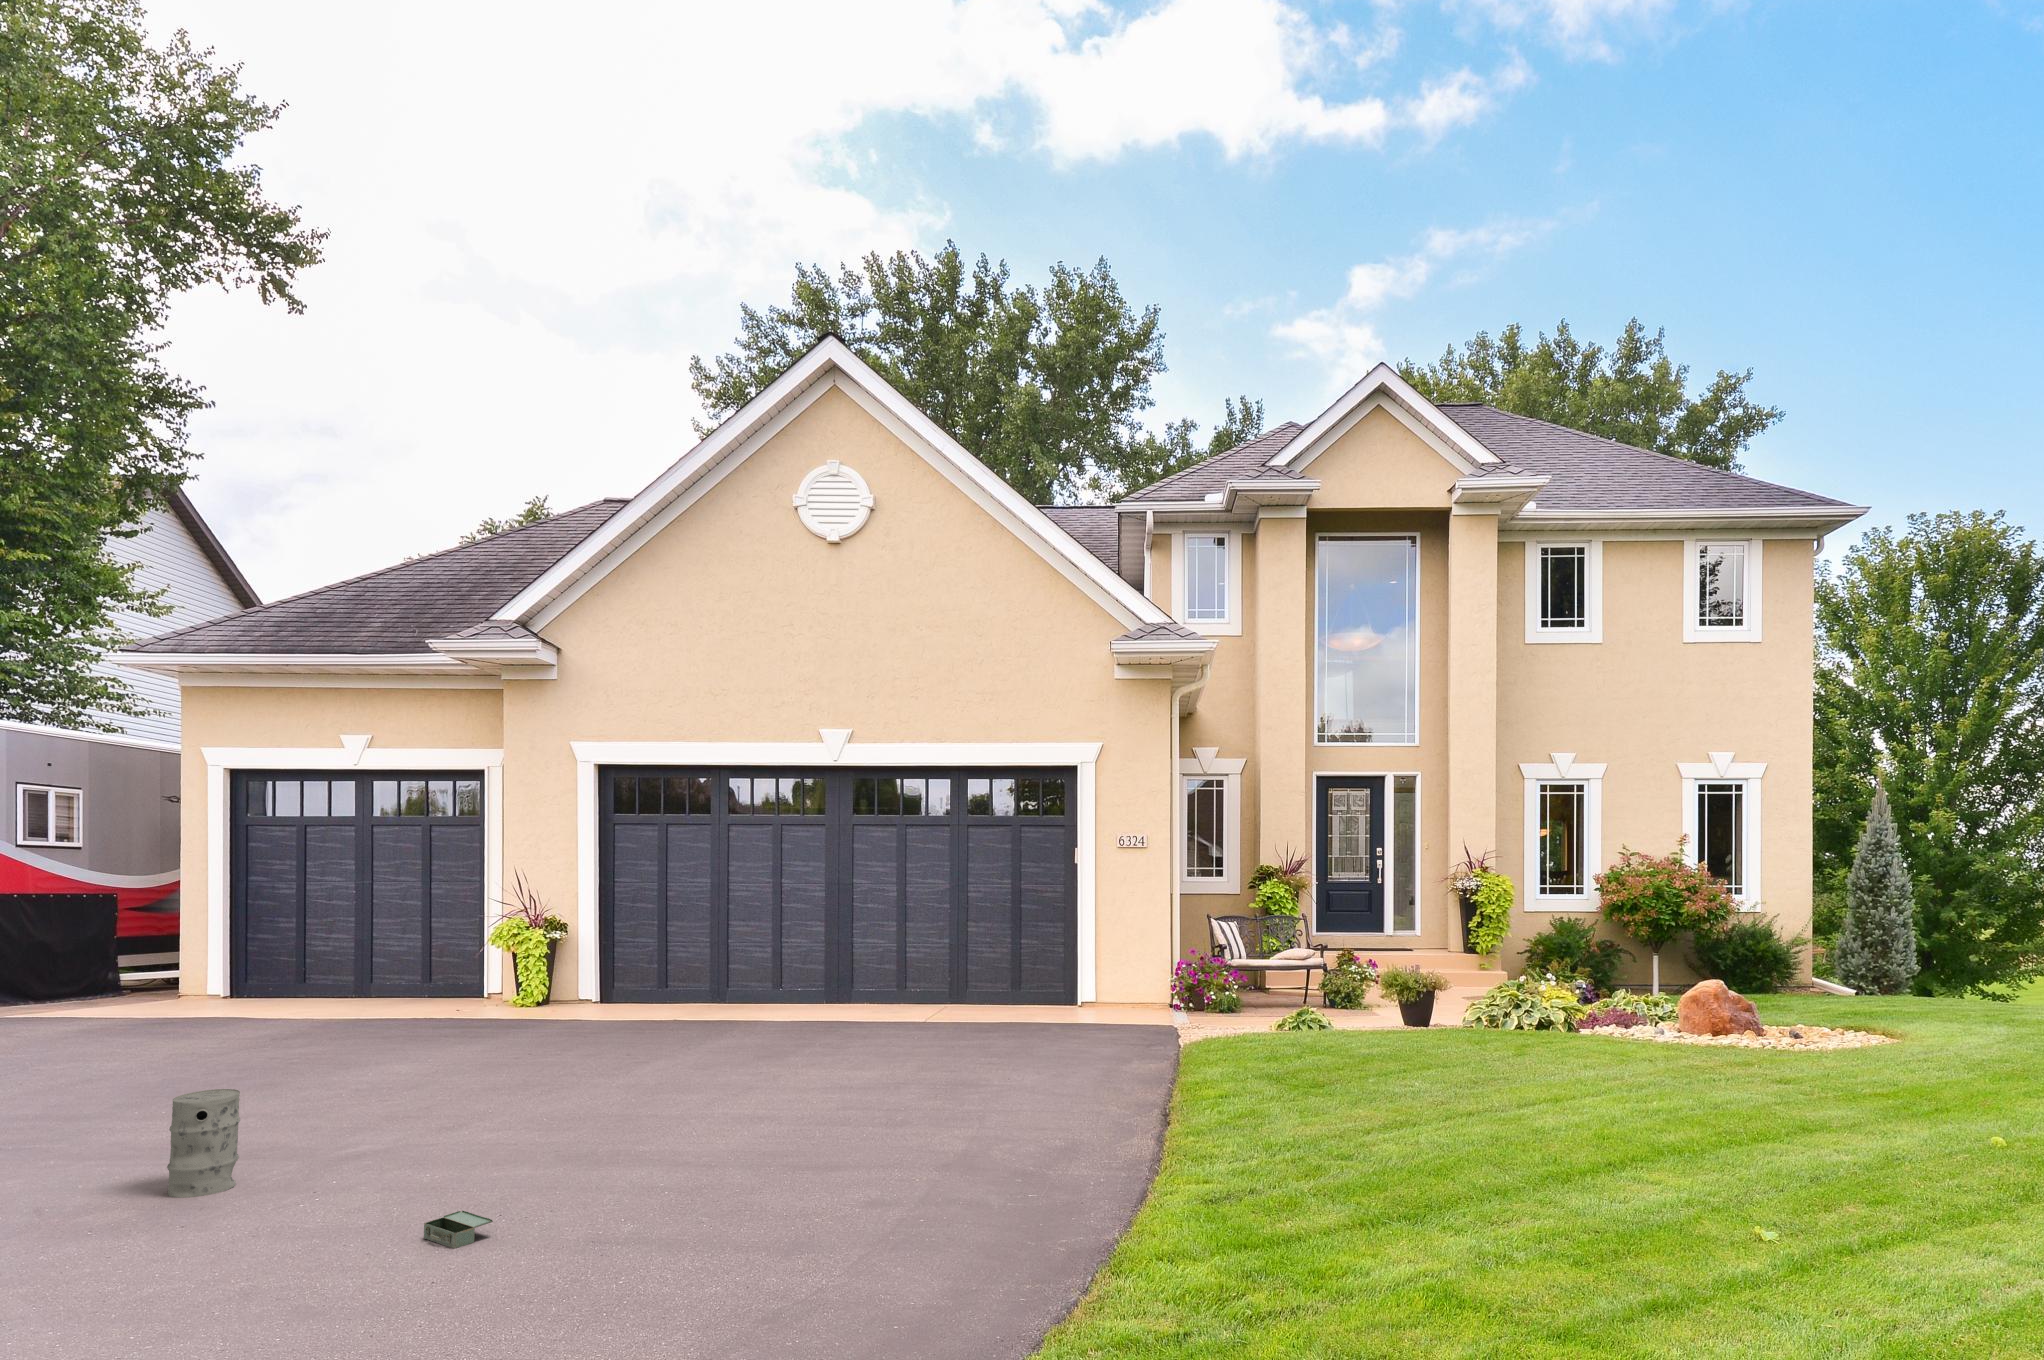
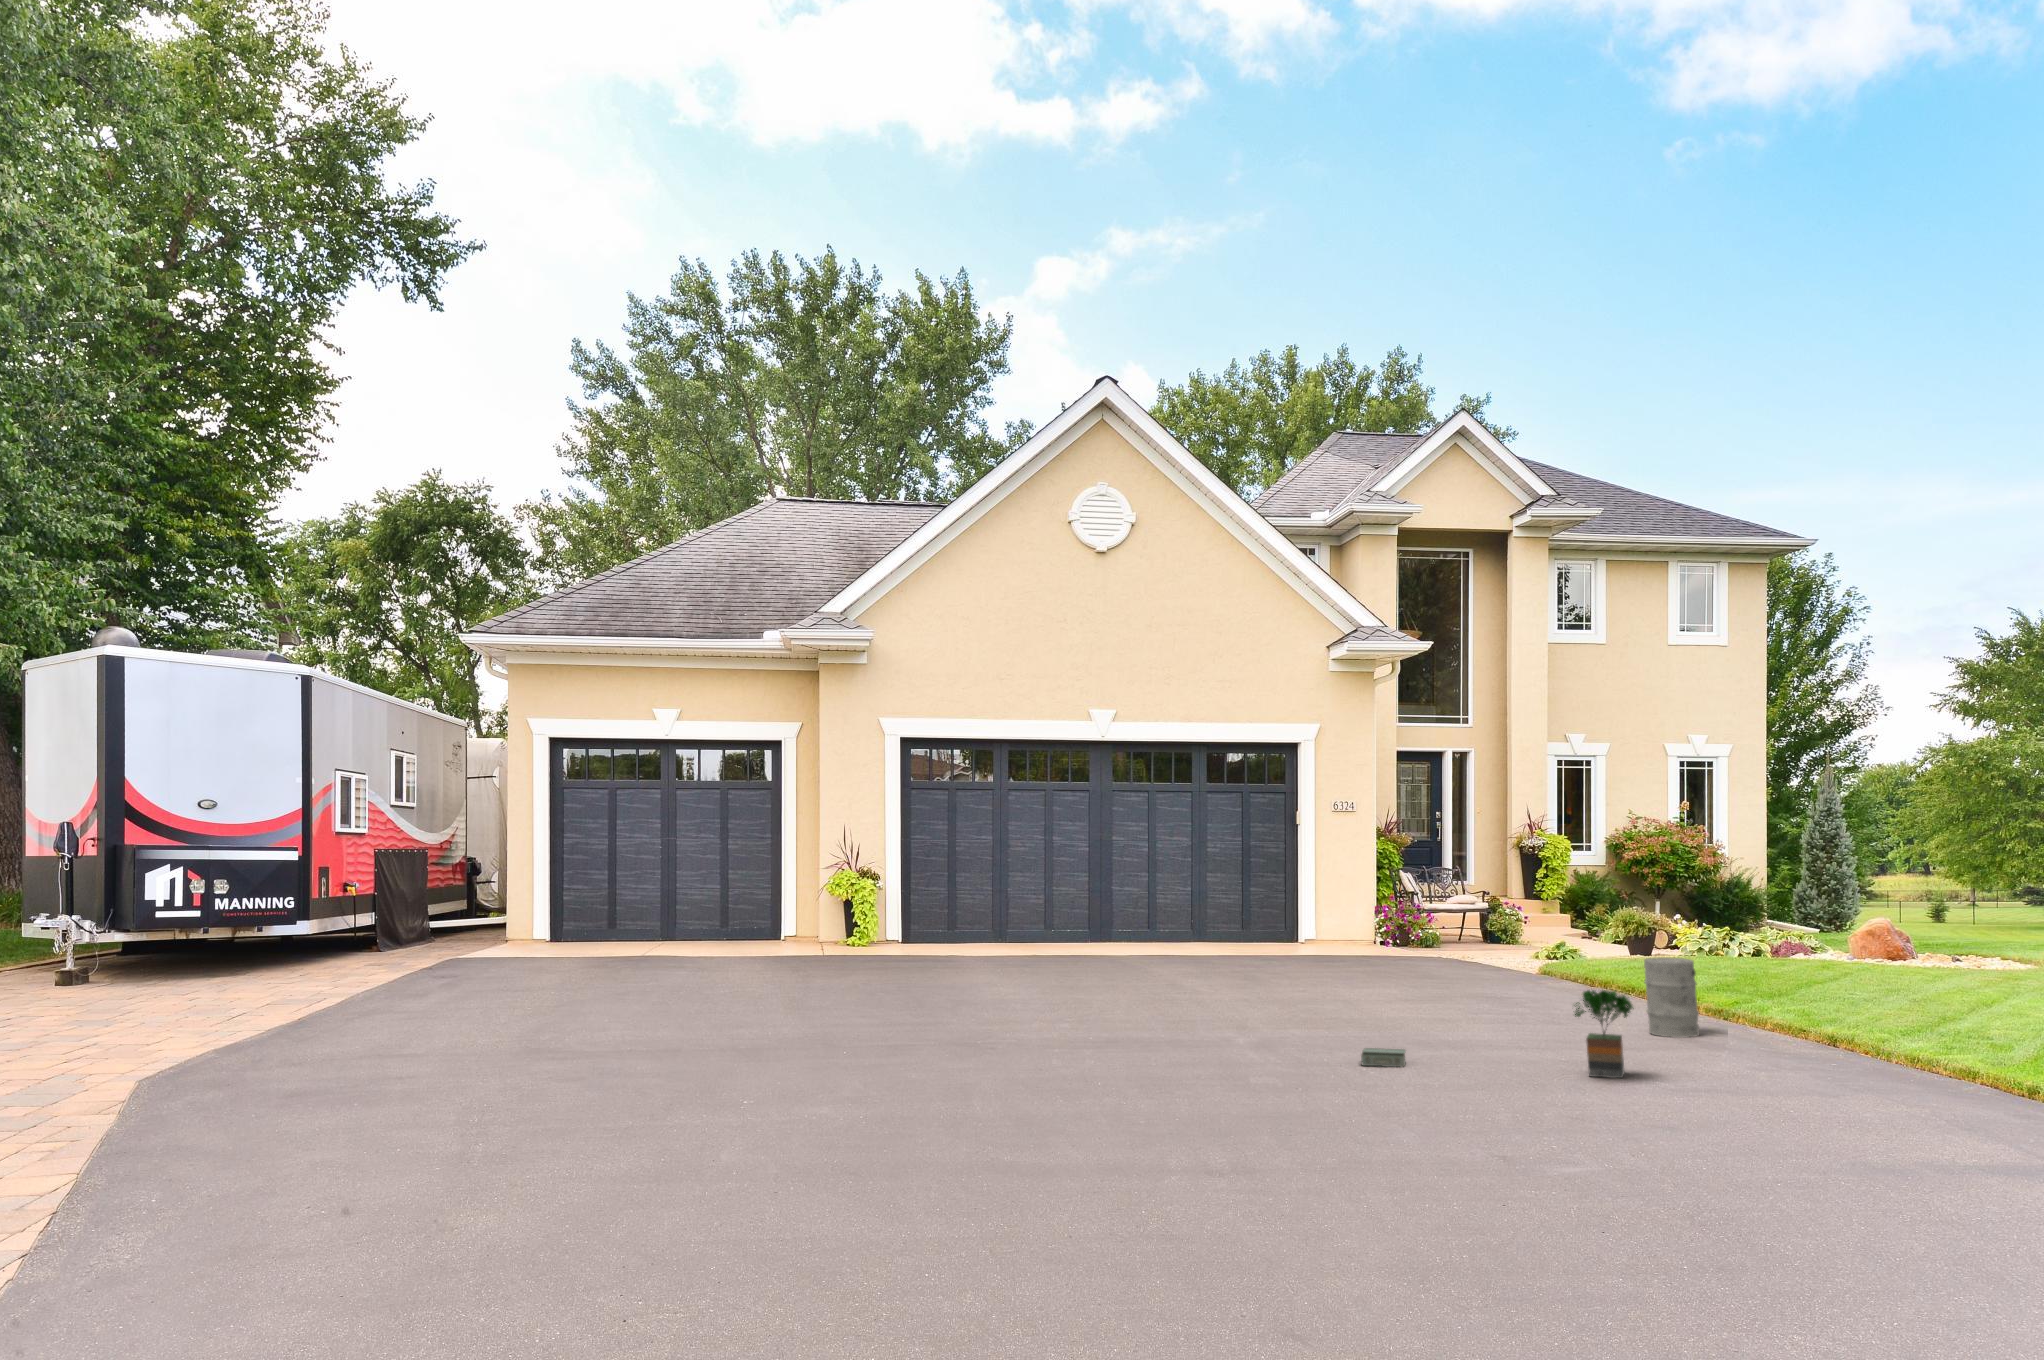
trash can: present [167,1089,240,1198] -> present [1644,957,1699,1038]
potted tree: none [551,1174,648,1319] -> present [1574,990,1634,1078]

